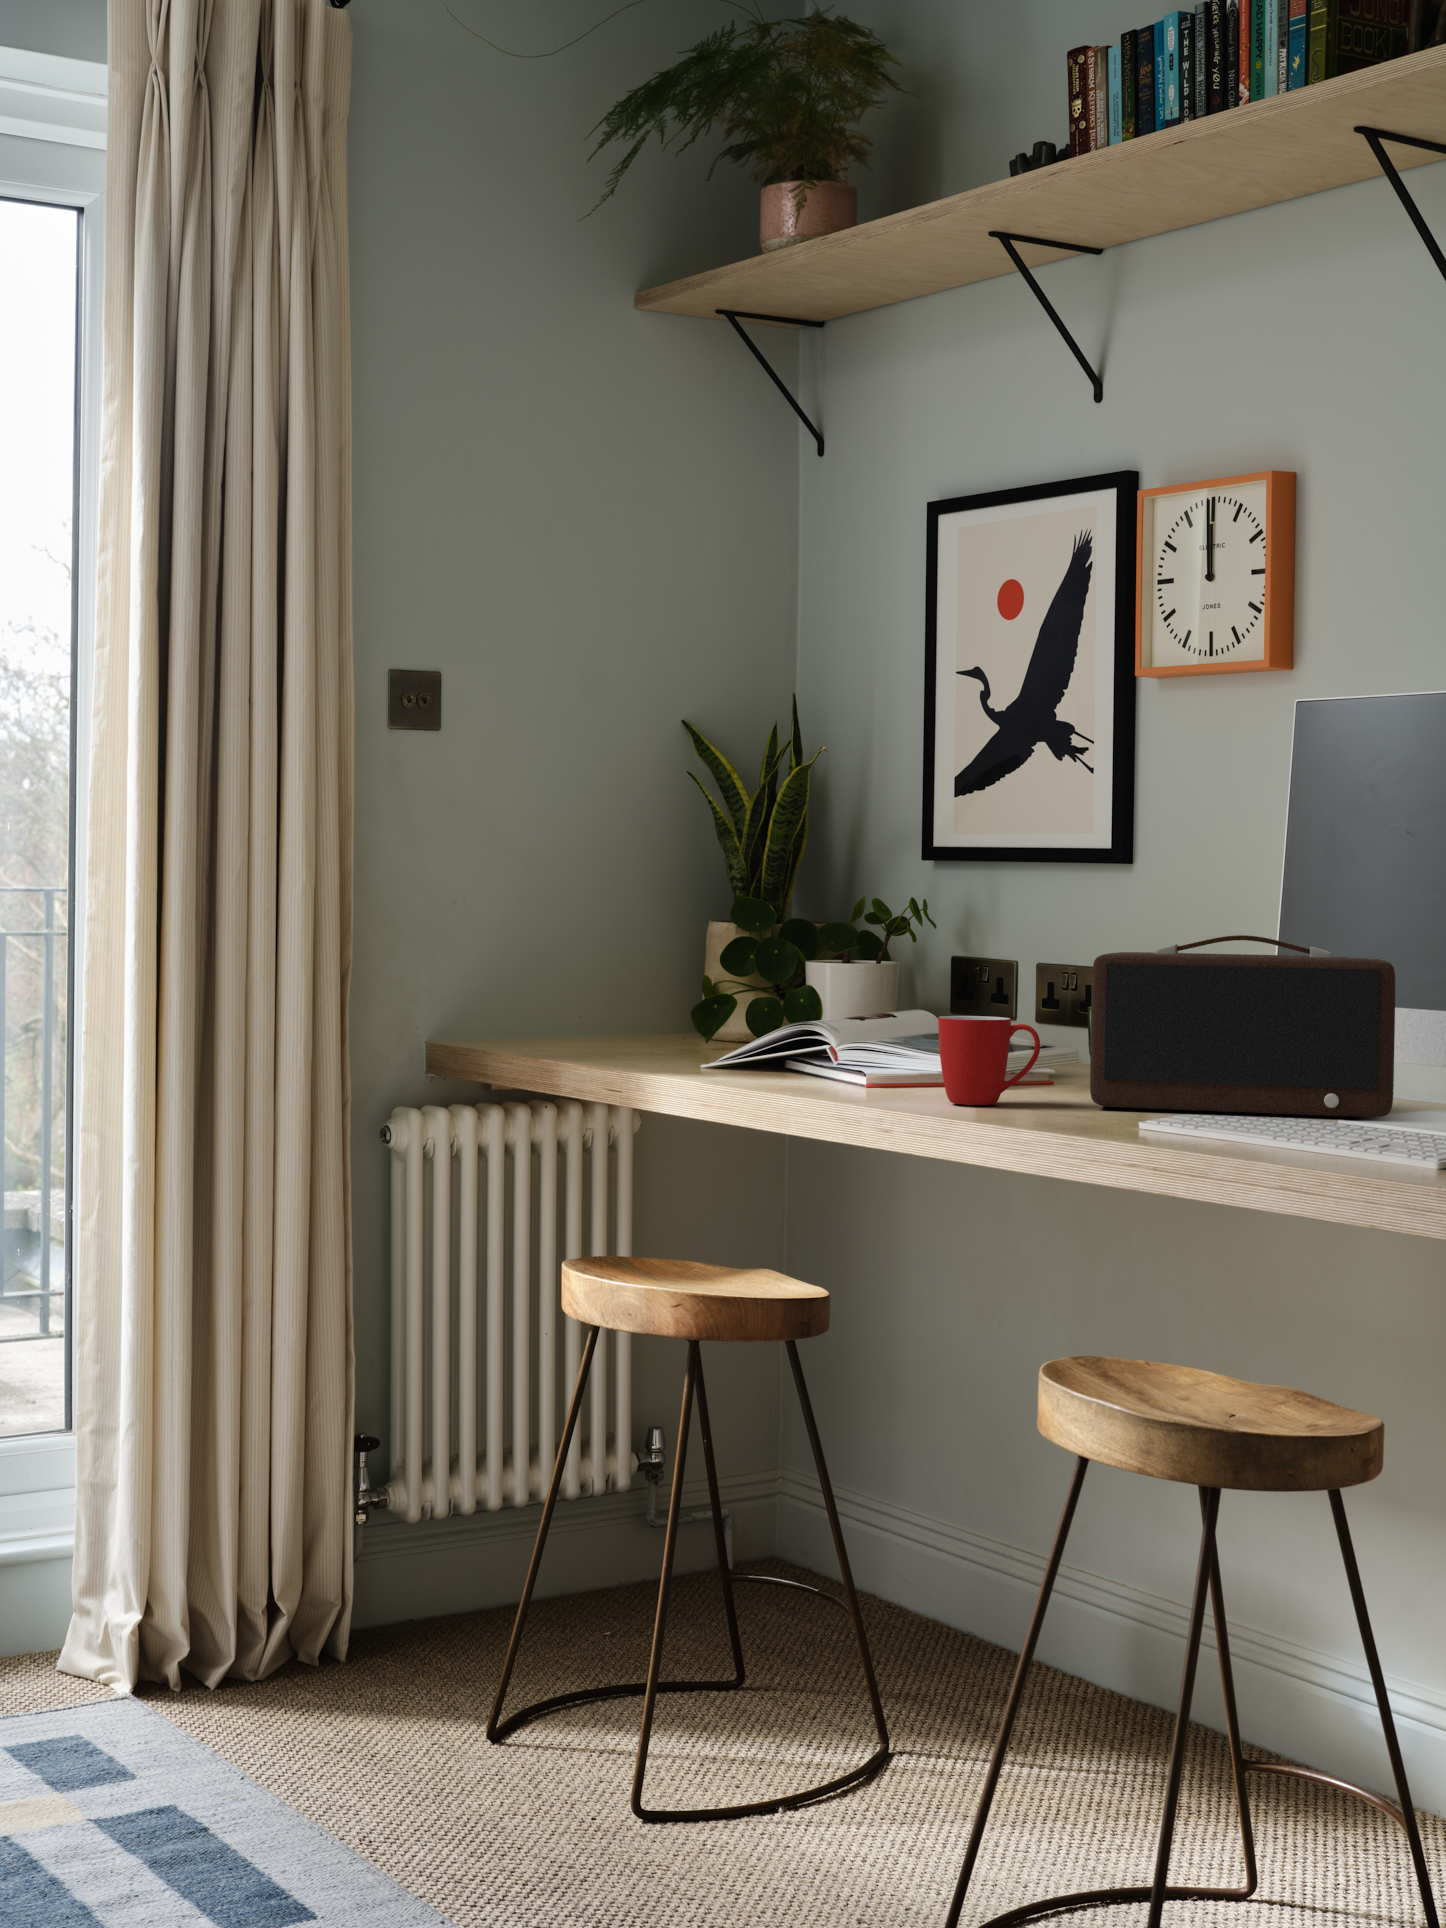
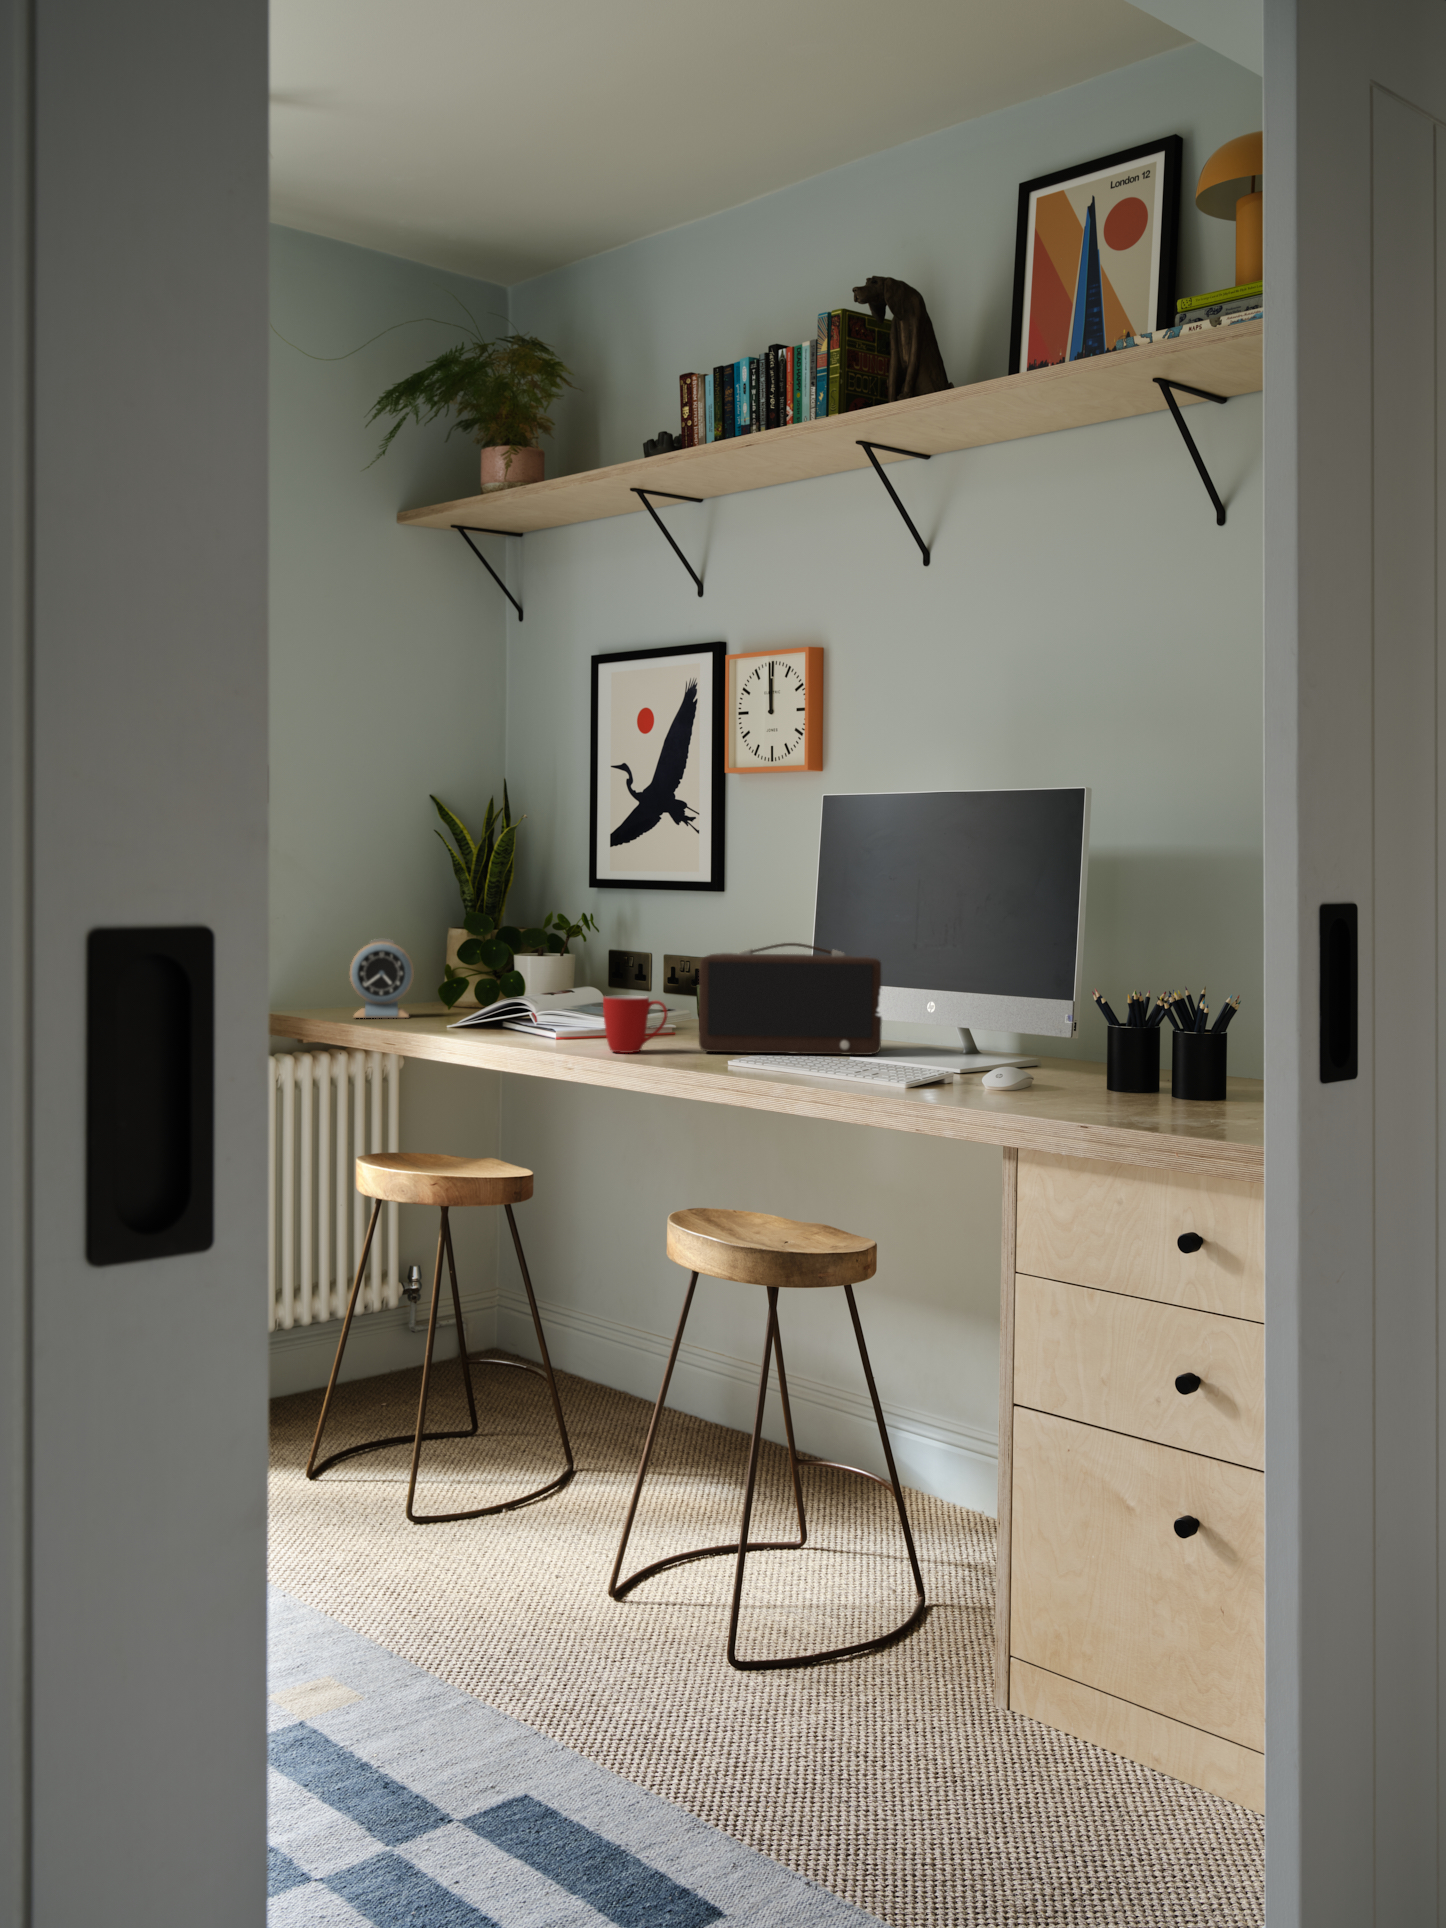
alarm clock: none [563,932,656,1050] -> present [350,939,414,1018]

